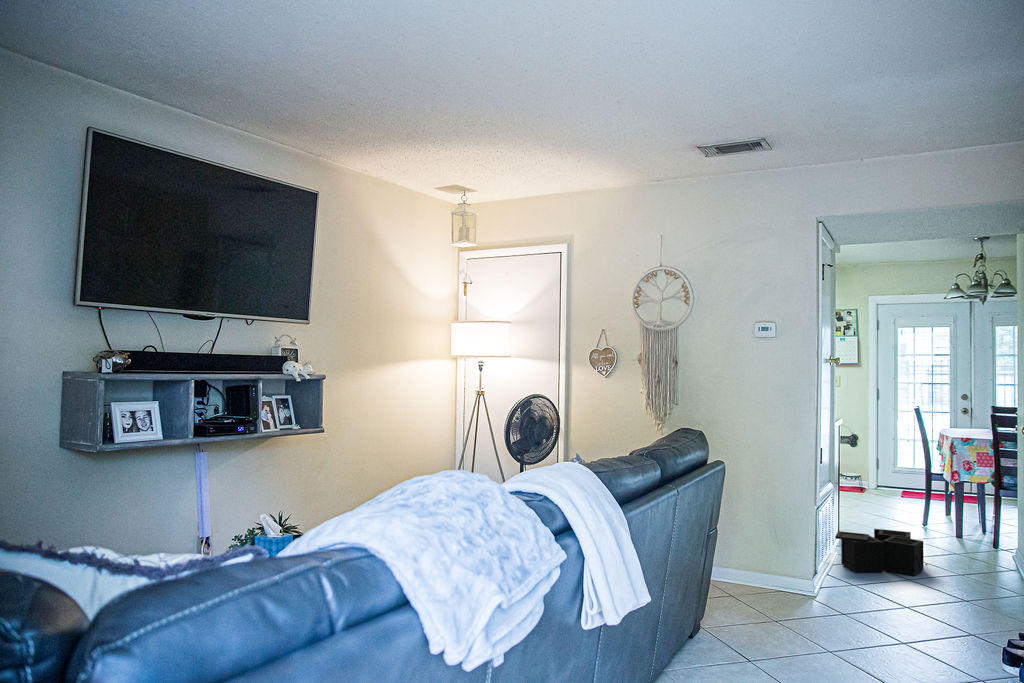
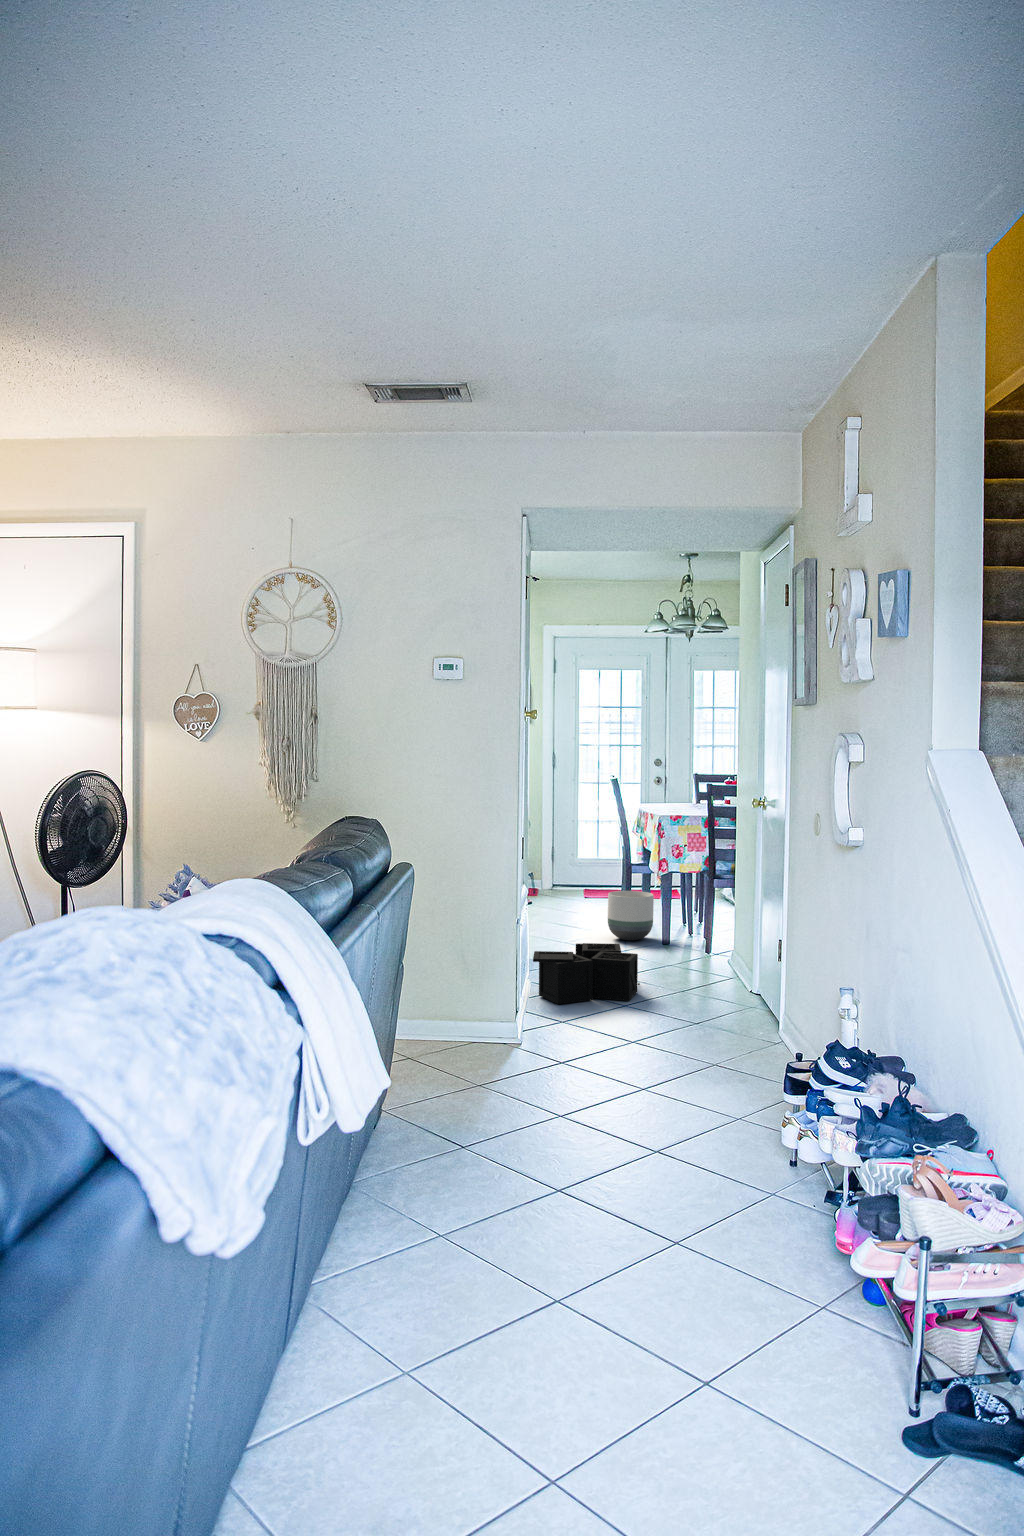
planter: none [910,493,949,532] -> present [608,891,654,940]

